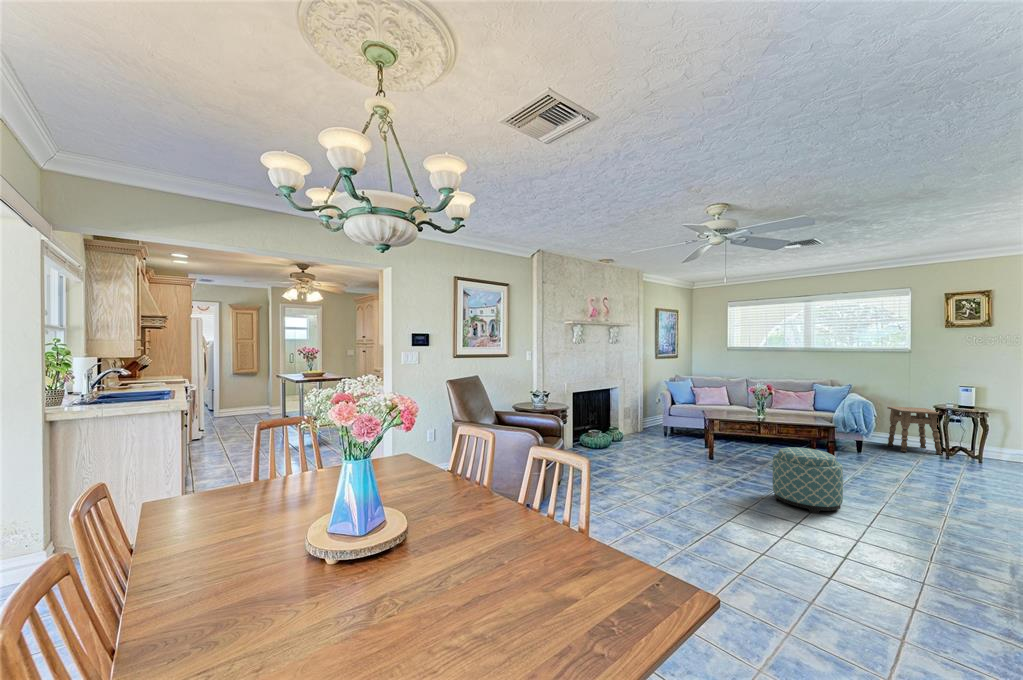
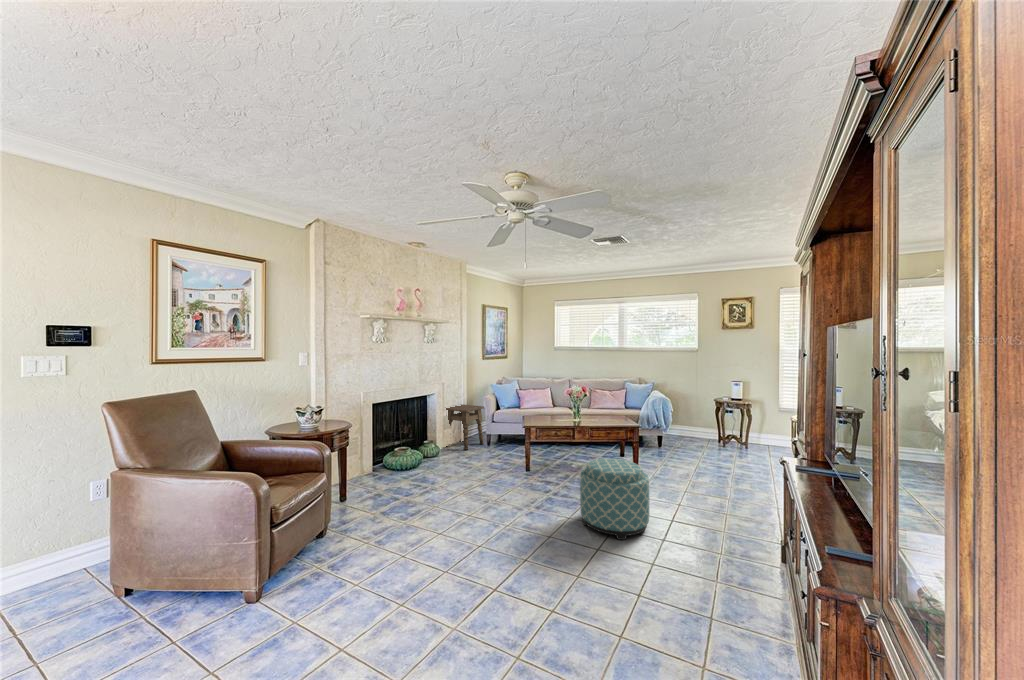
side table: present [887,406,942,455] -> present [446,404,484,450]

